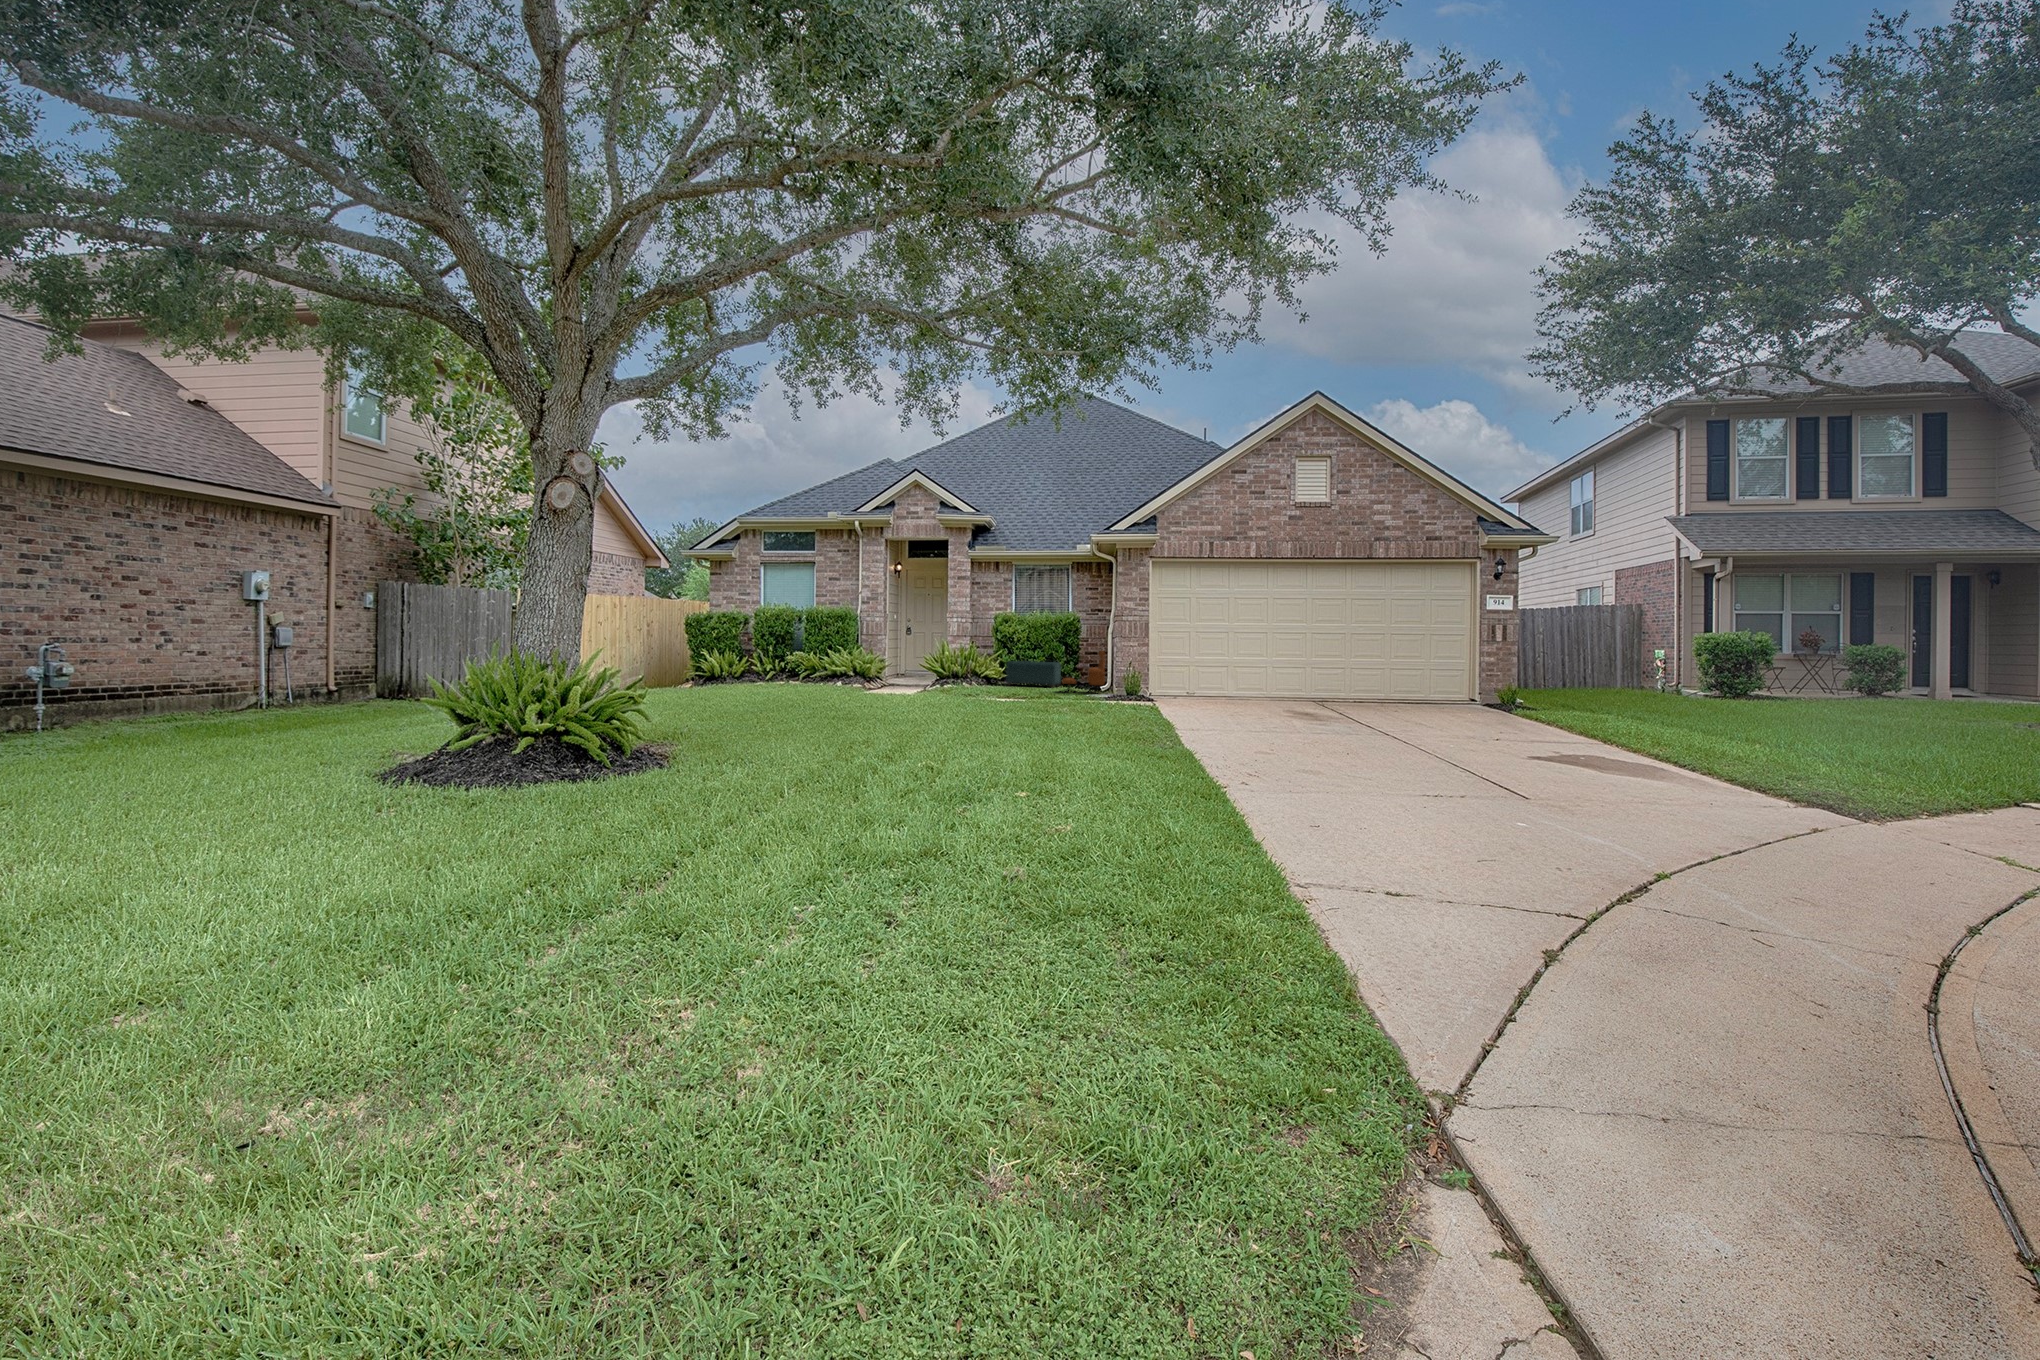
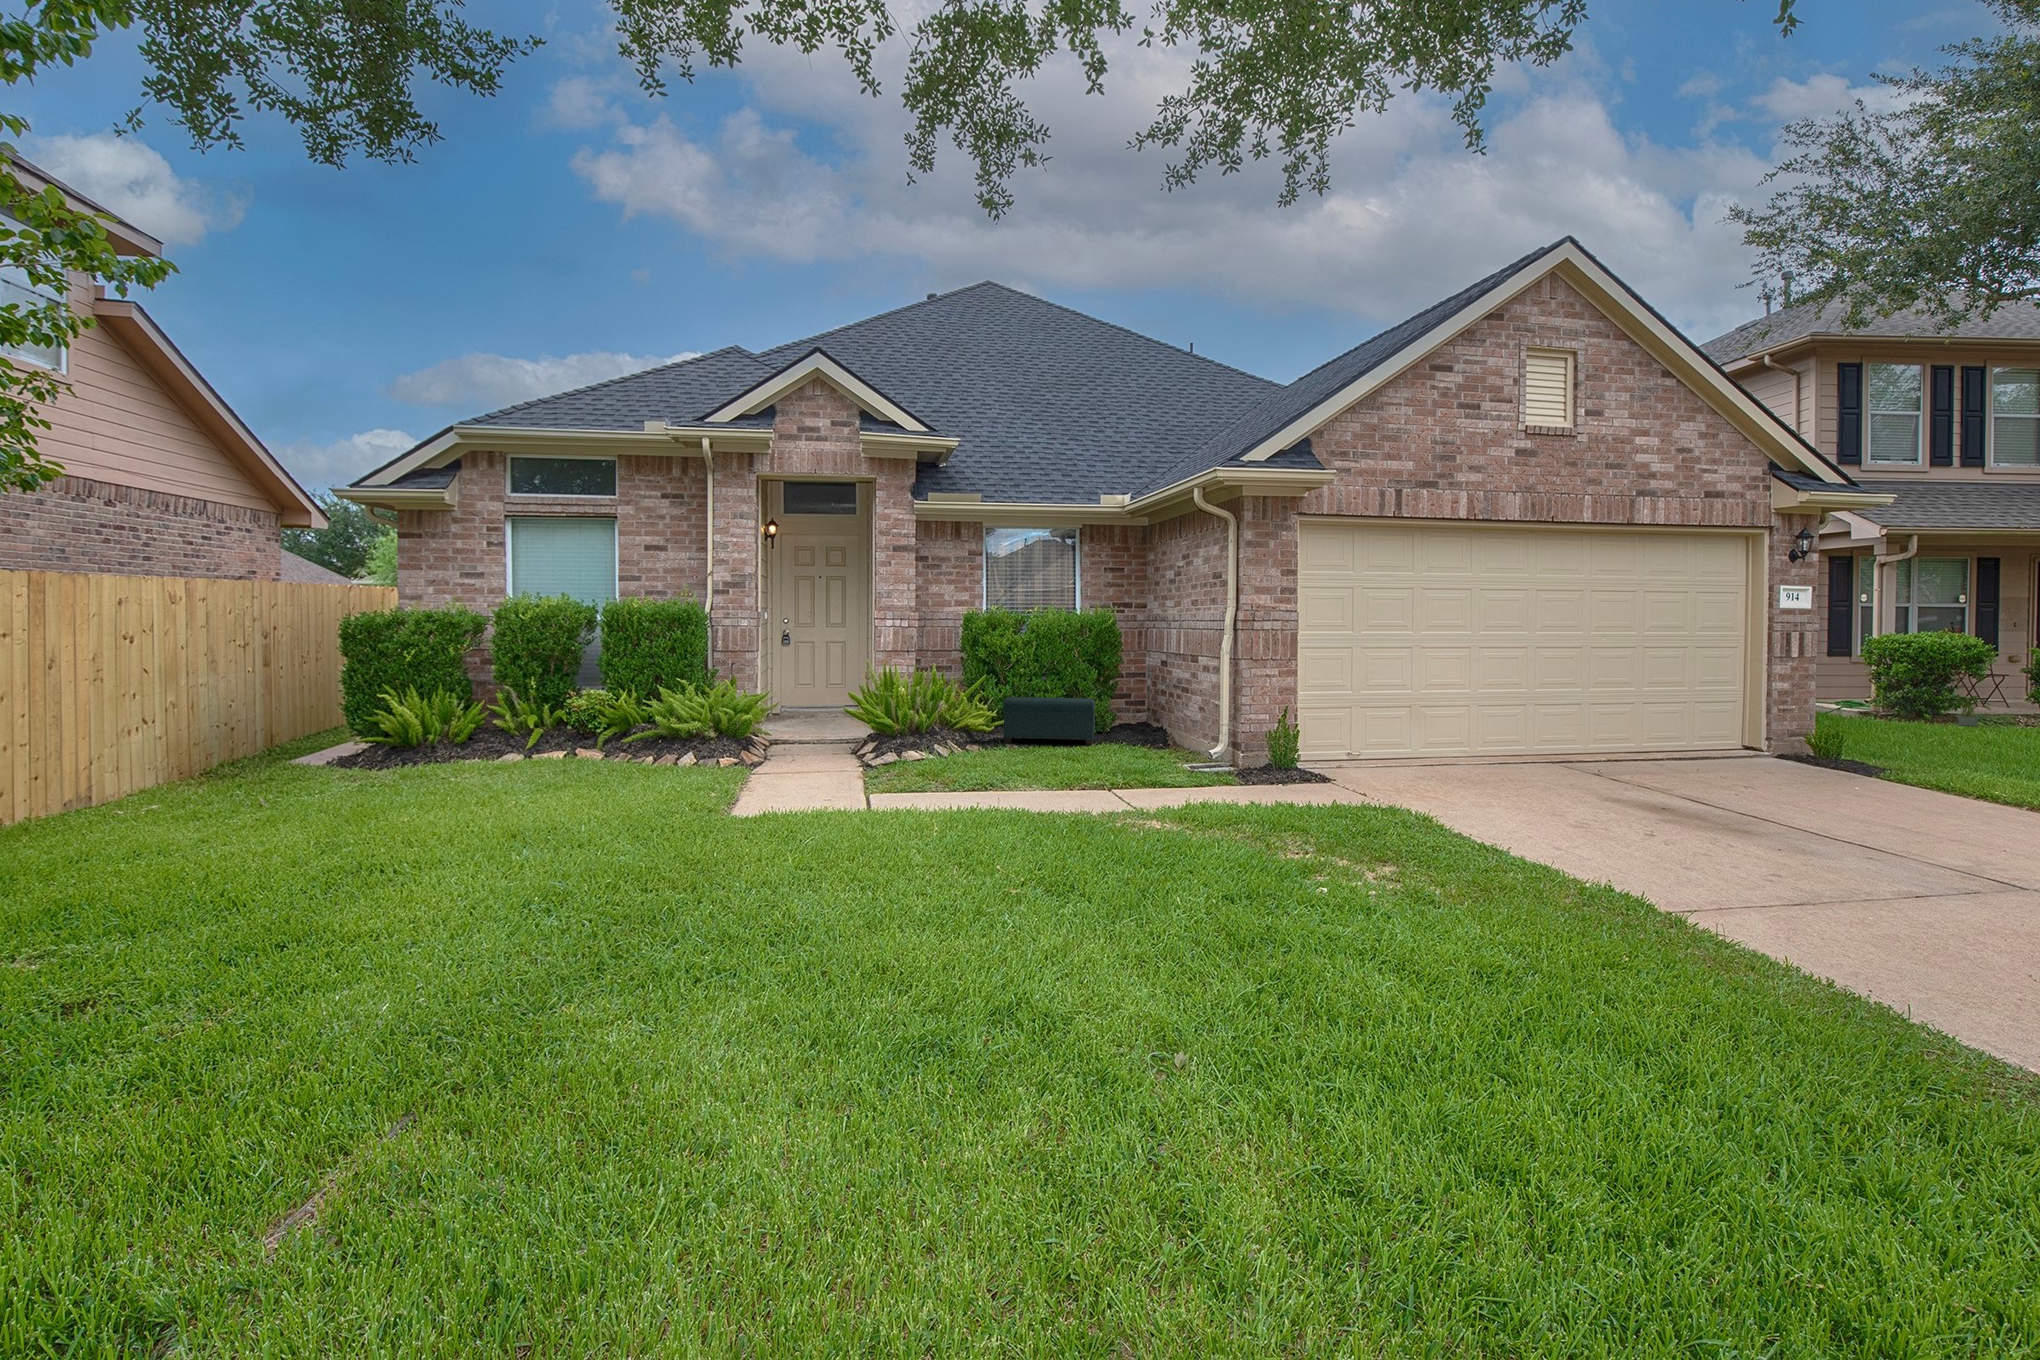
lounge chair: present [1062,650,1105,693] -> none [1124,681,1215,763]
potted plant: none [1749,679,1779,702] -> present [1948,696,1991,726]

